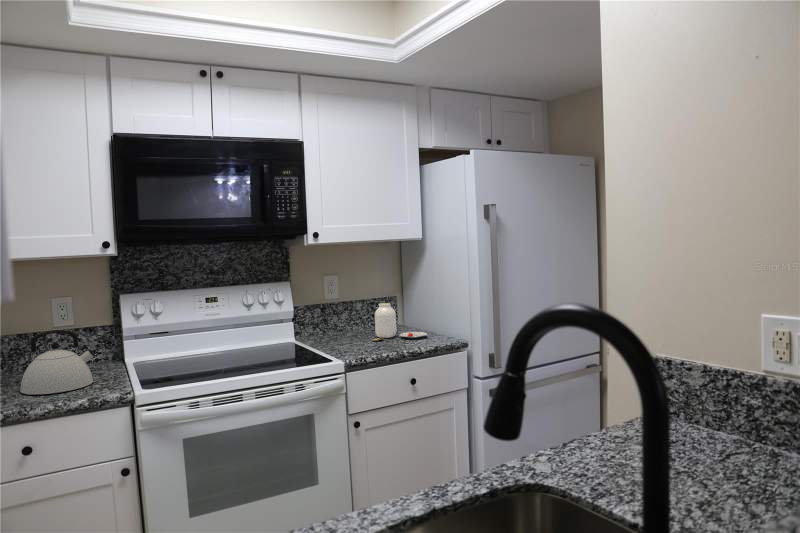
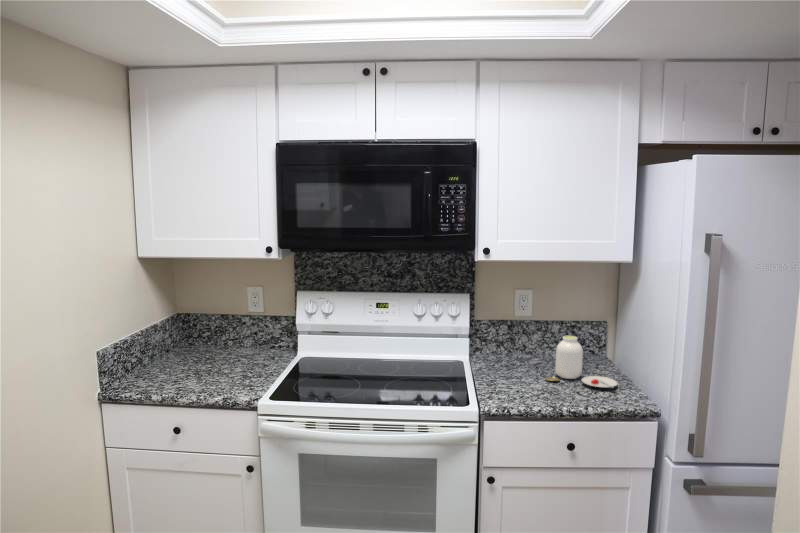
kettle: present [20,330,95,394] -> none [193,326,253,384]

